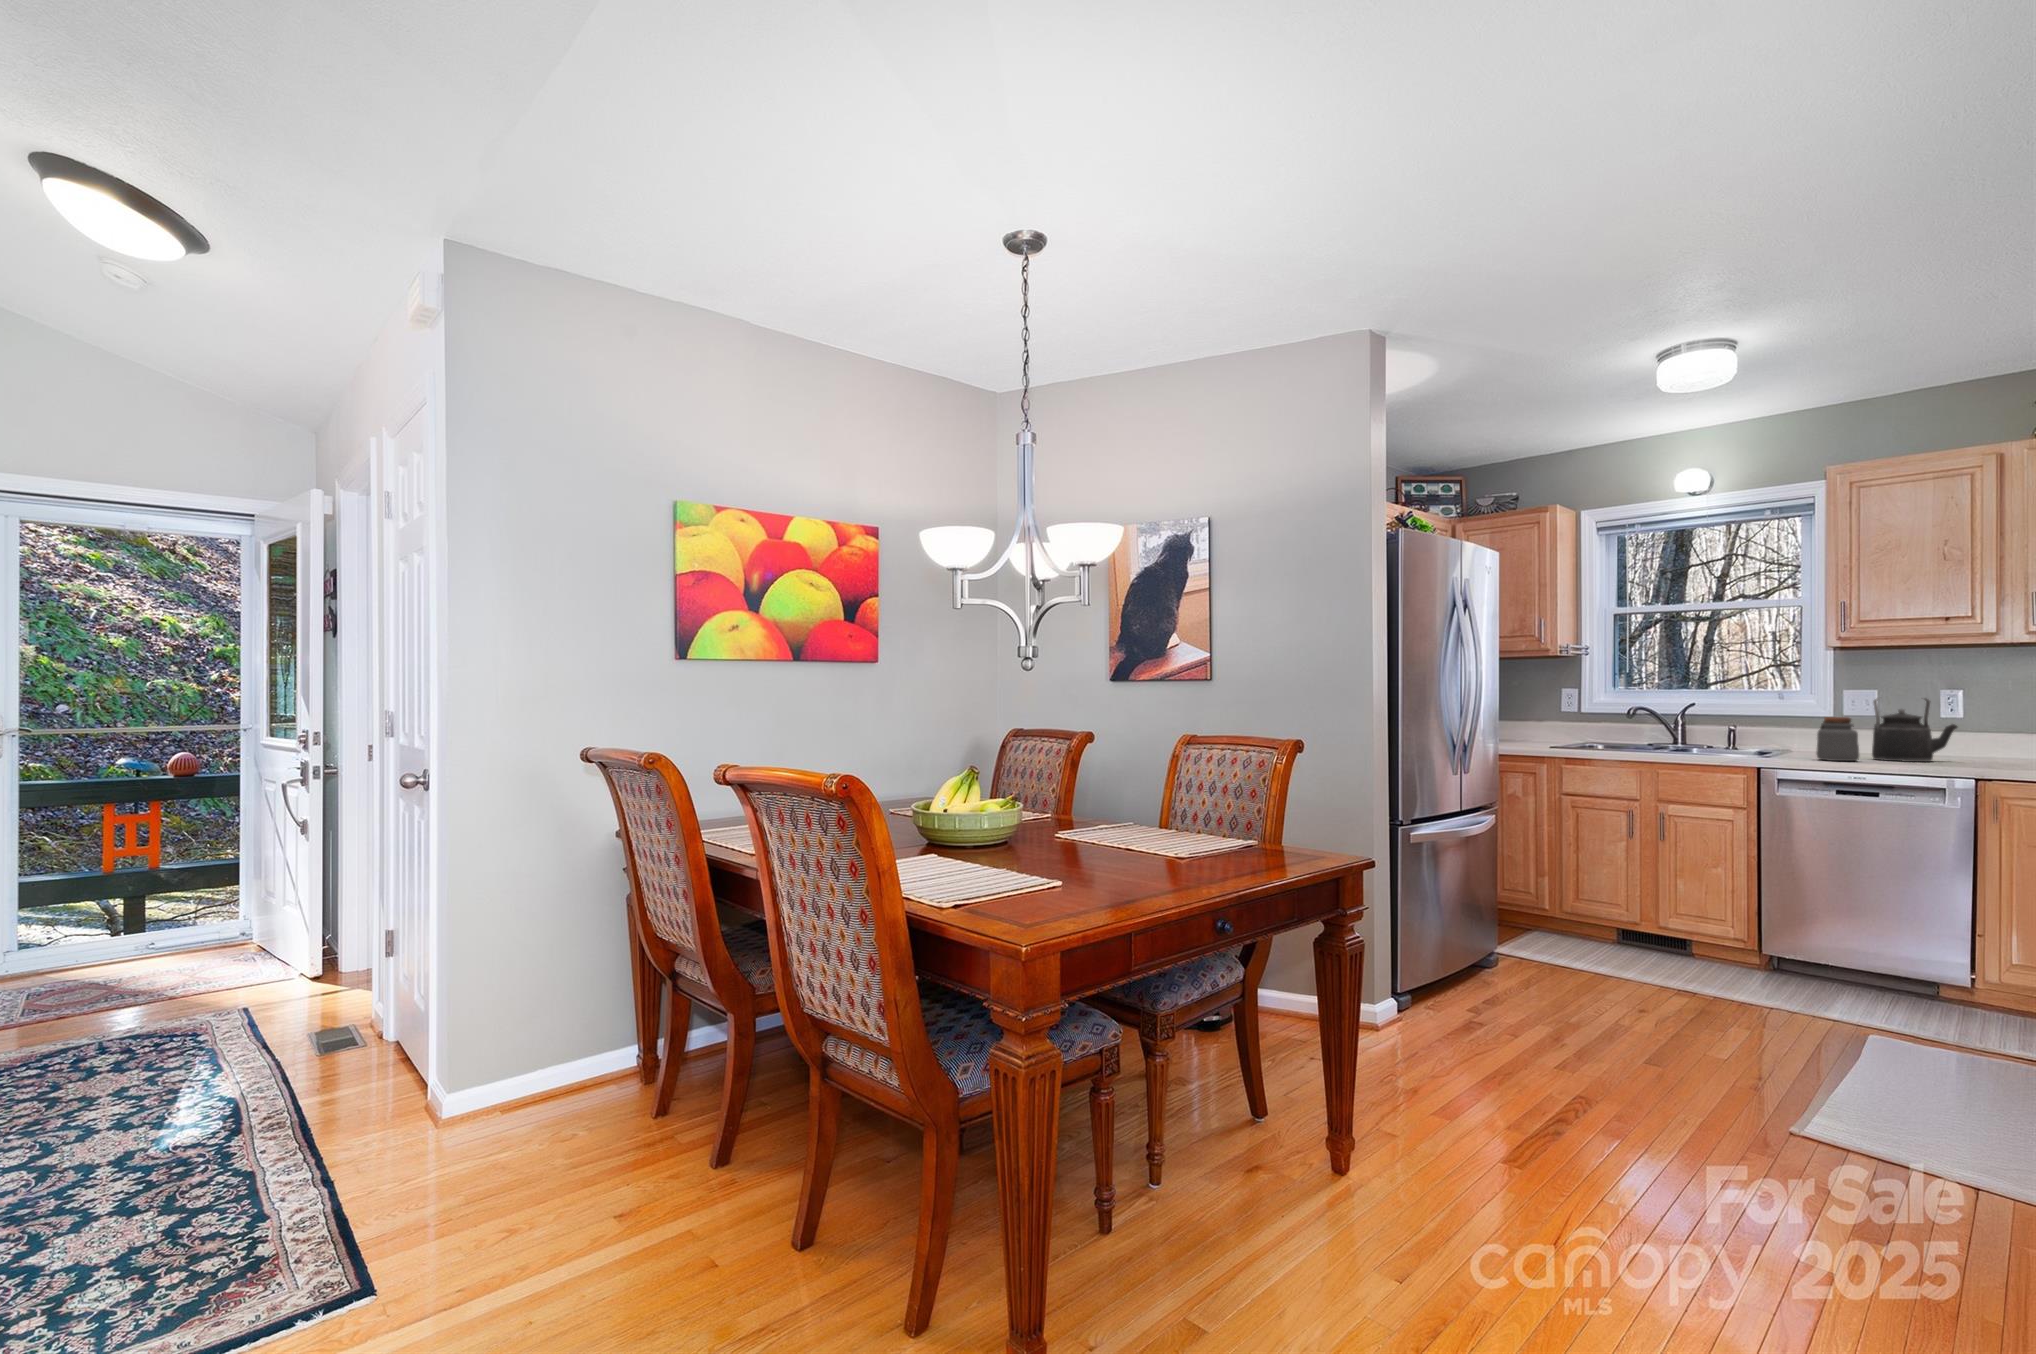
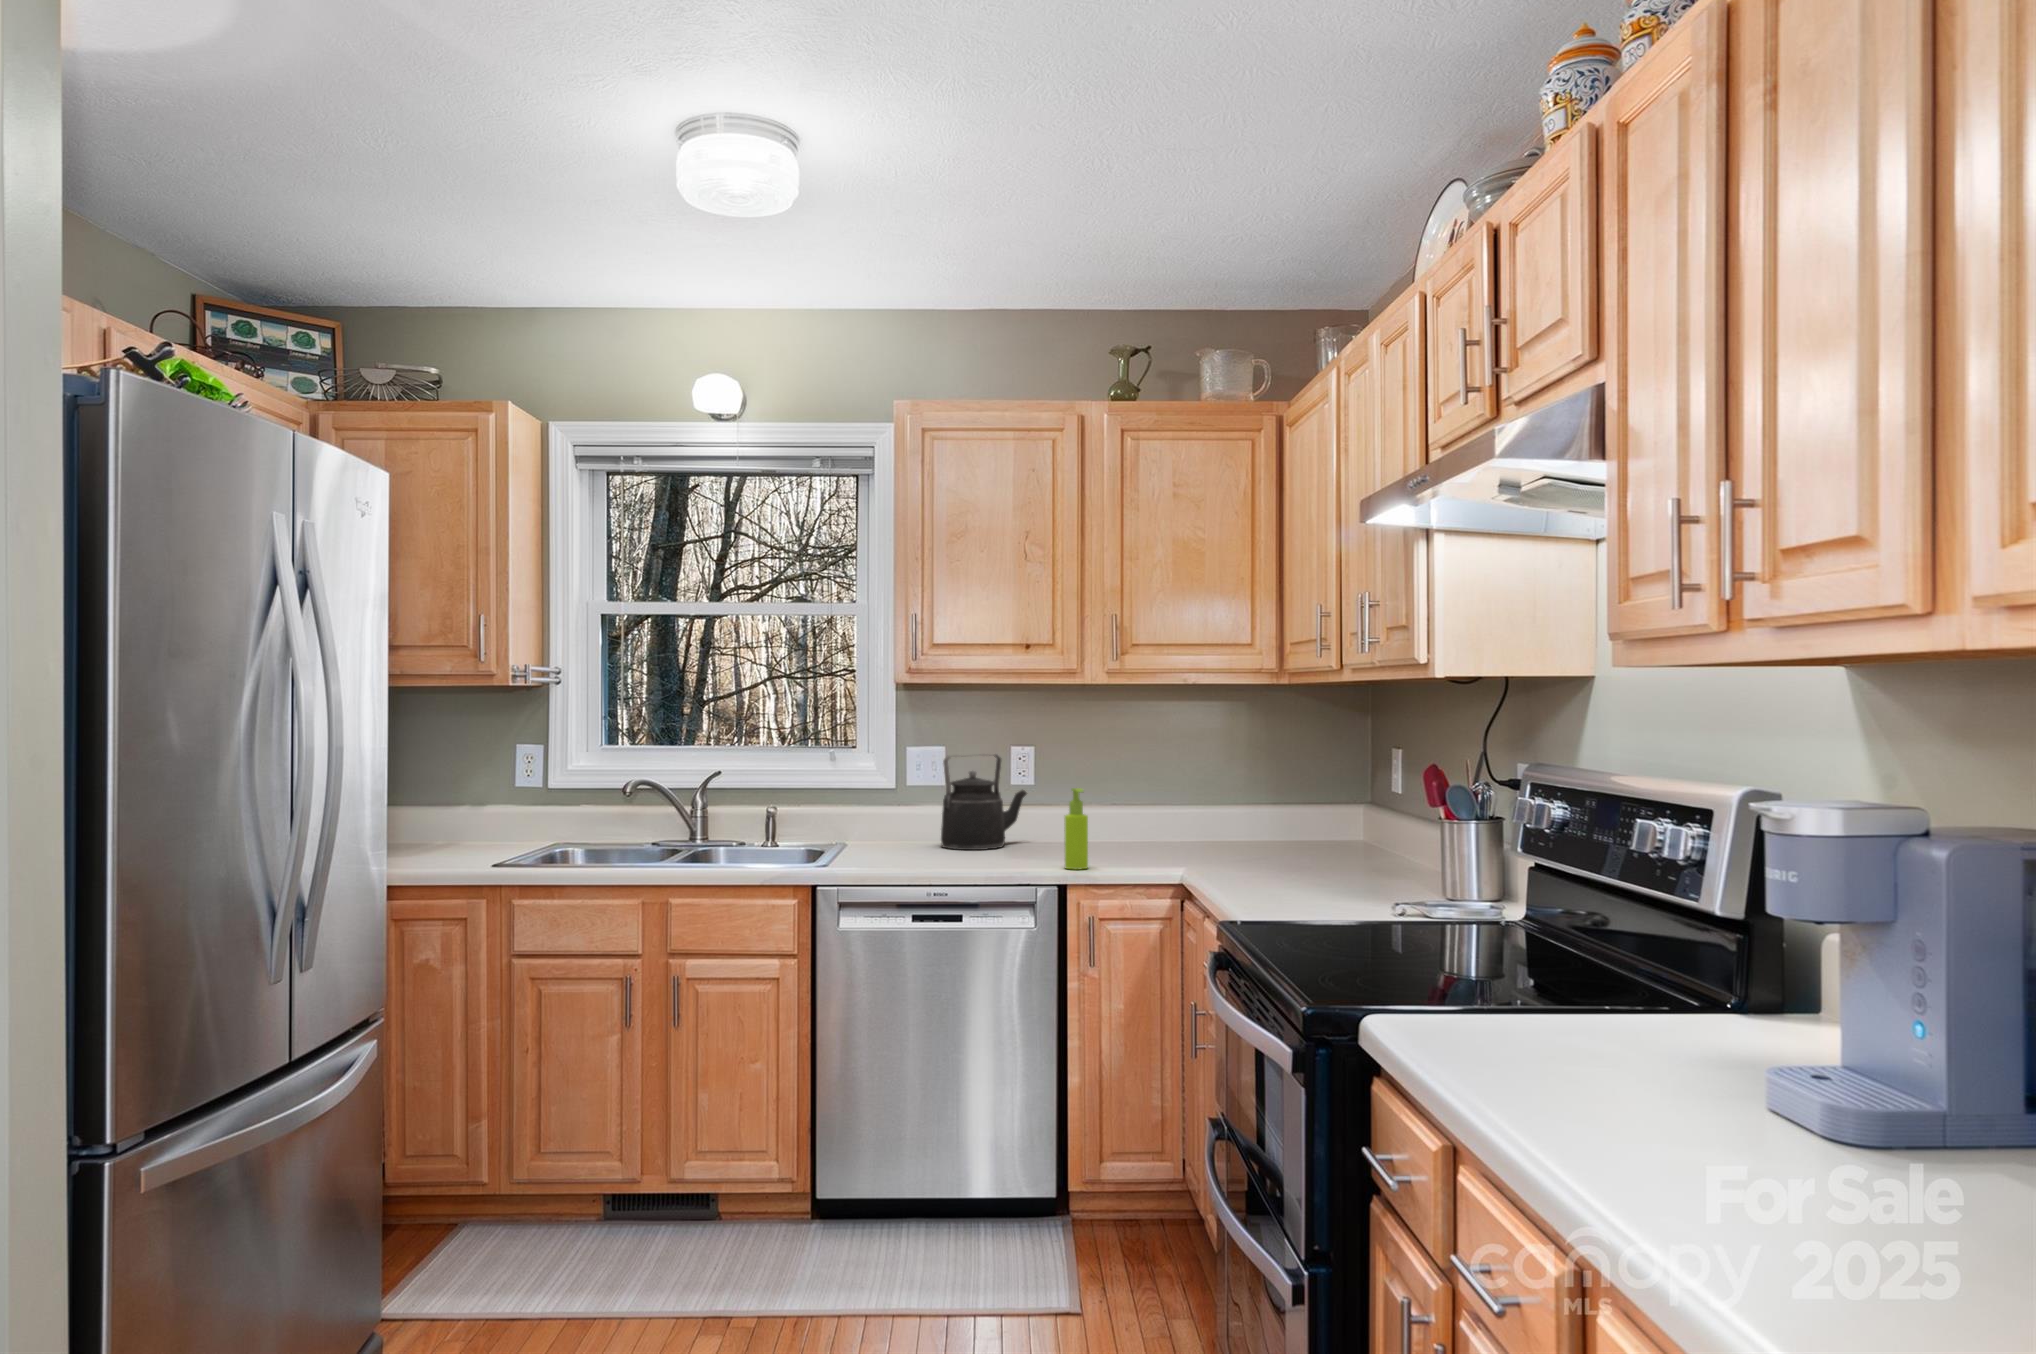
soap dispenser: none [1970,715,1994,771] -> present [1064,788,1088,870]
jar: present [1816,717,1859,761] -> none [884,790,934,861]

